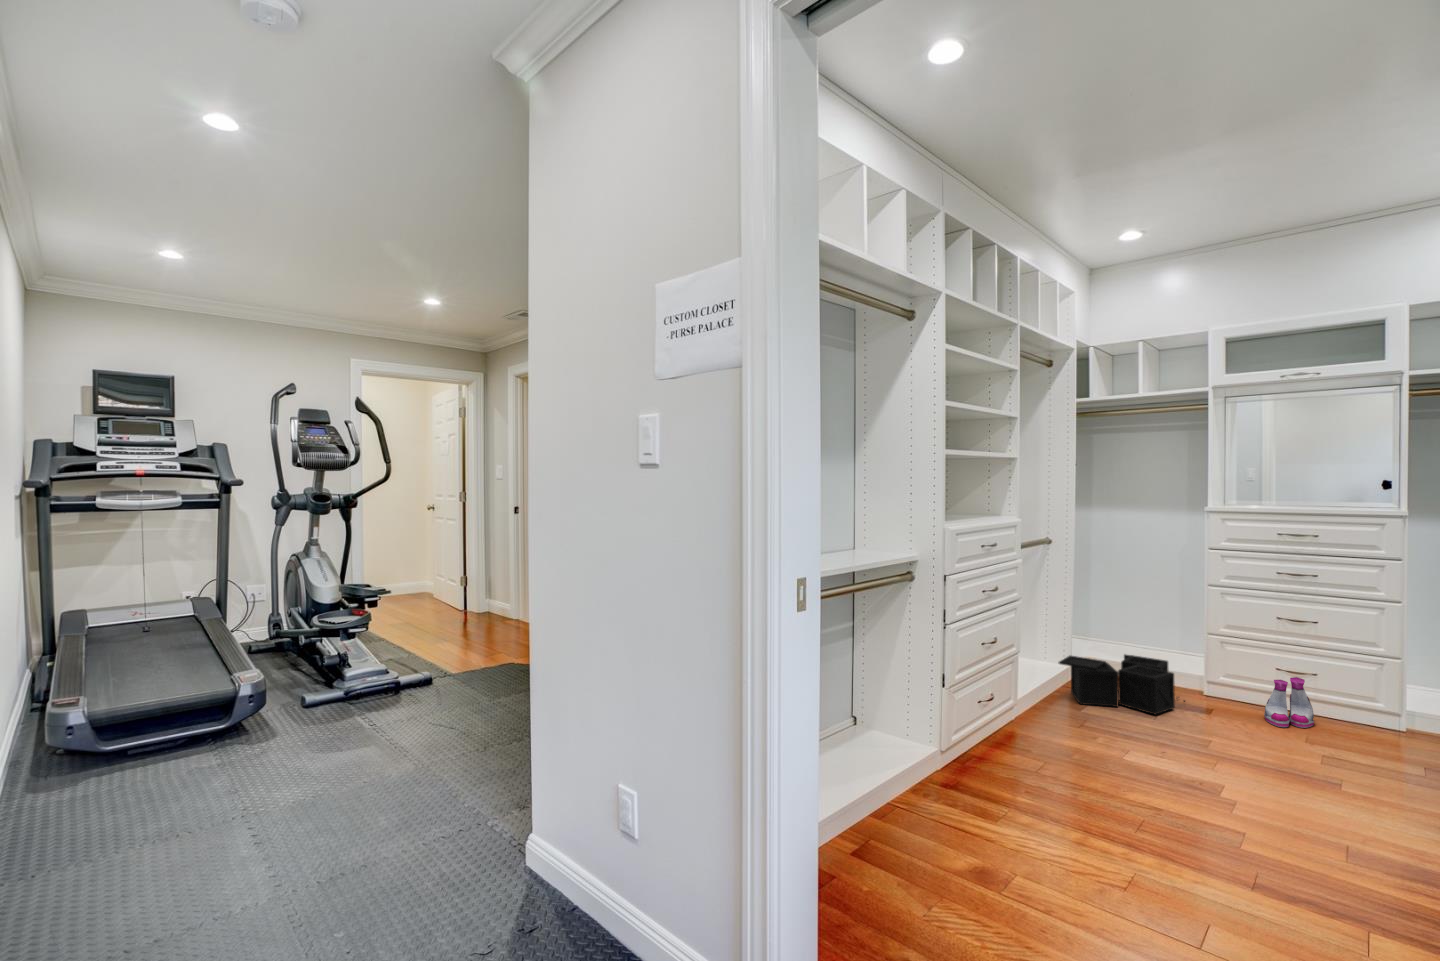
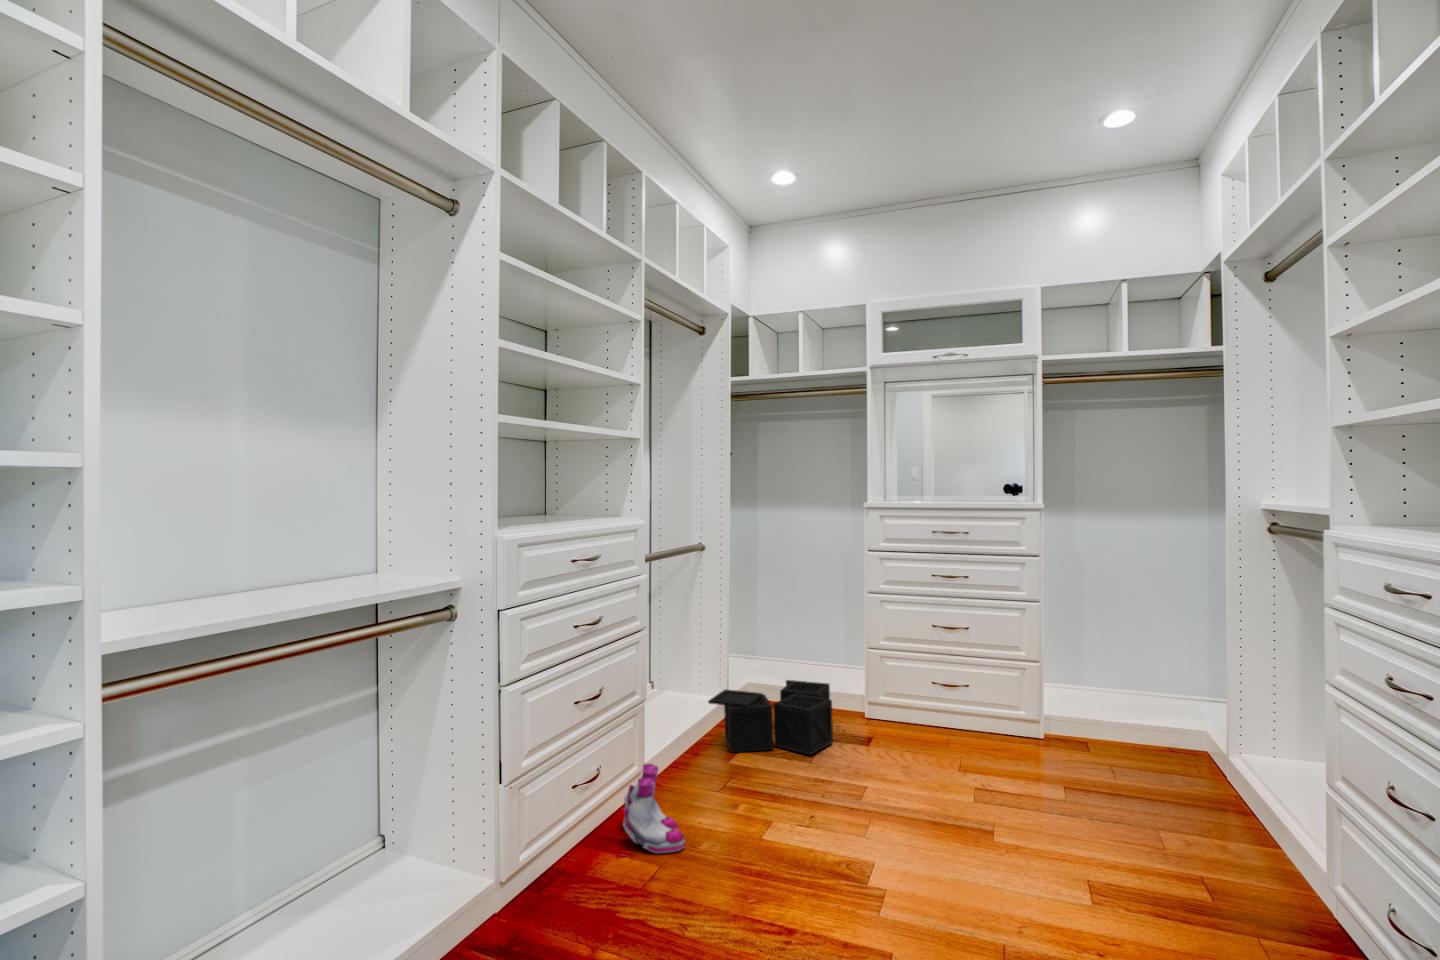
boots: present [1264,677,1314,728] -> present [623,764,685,853]

